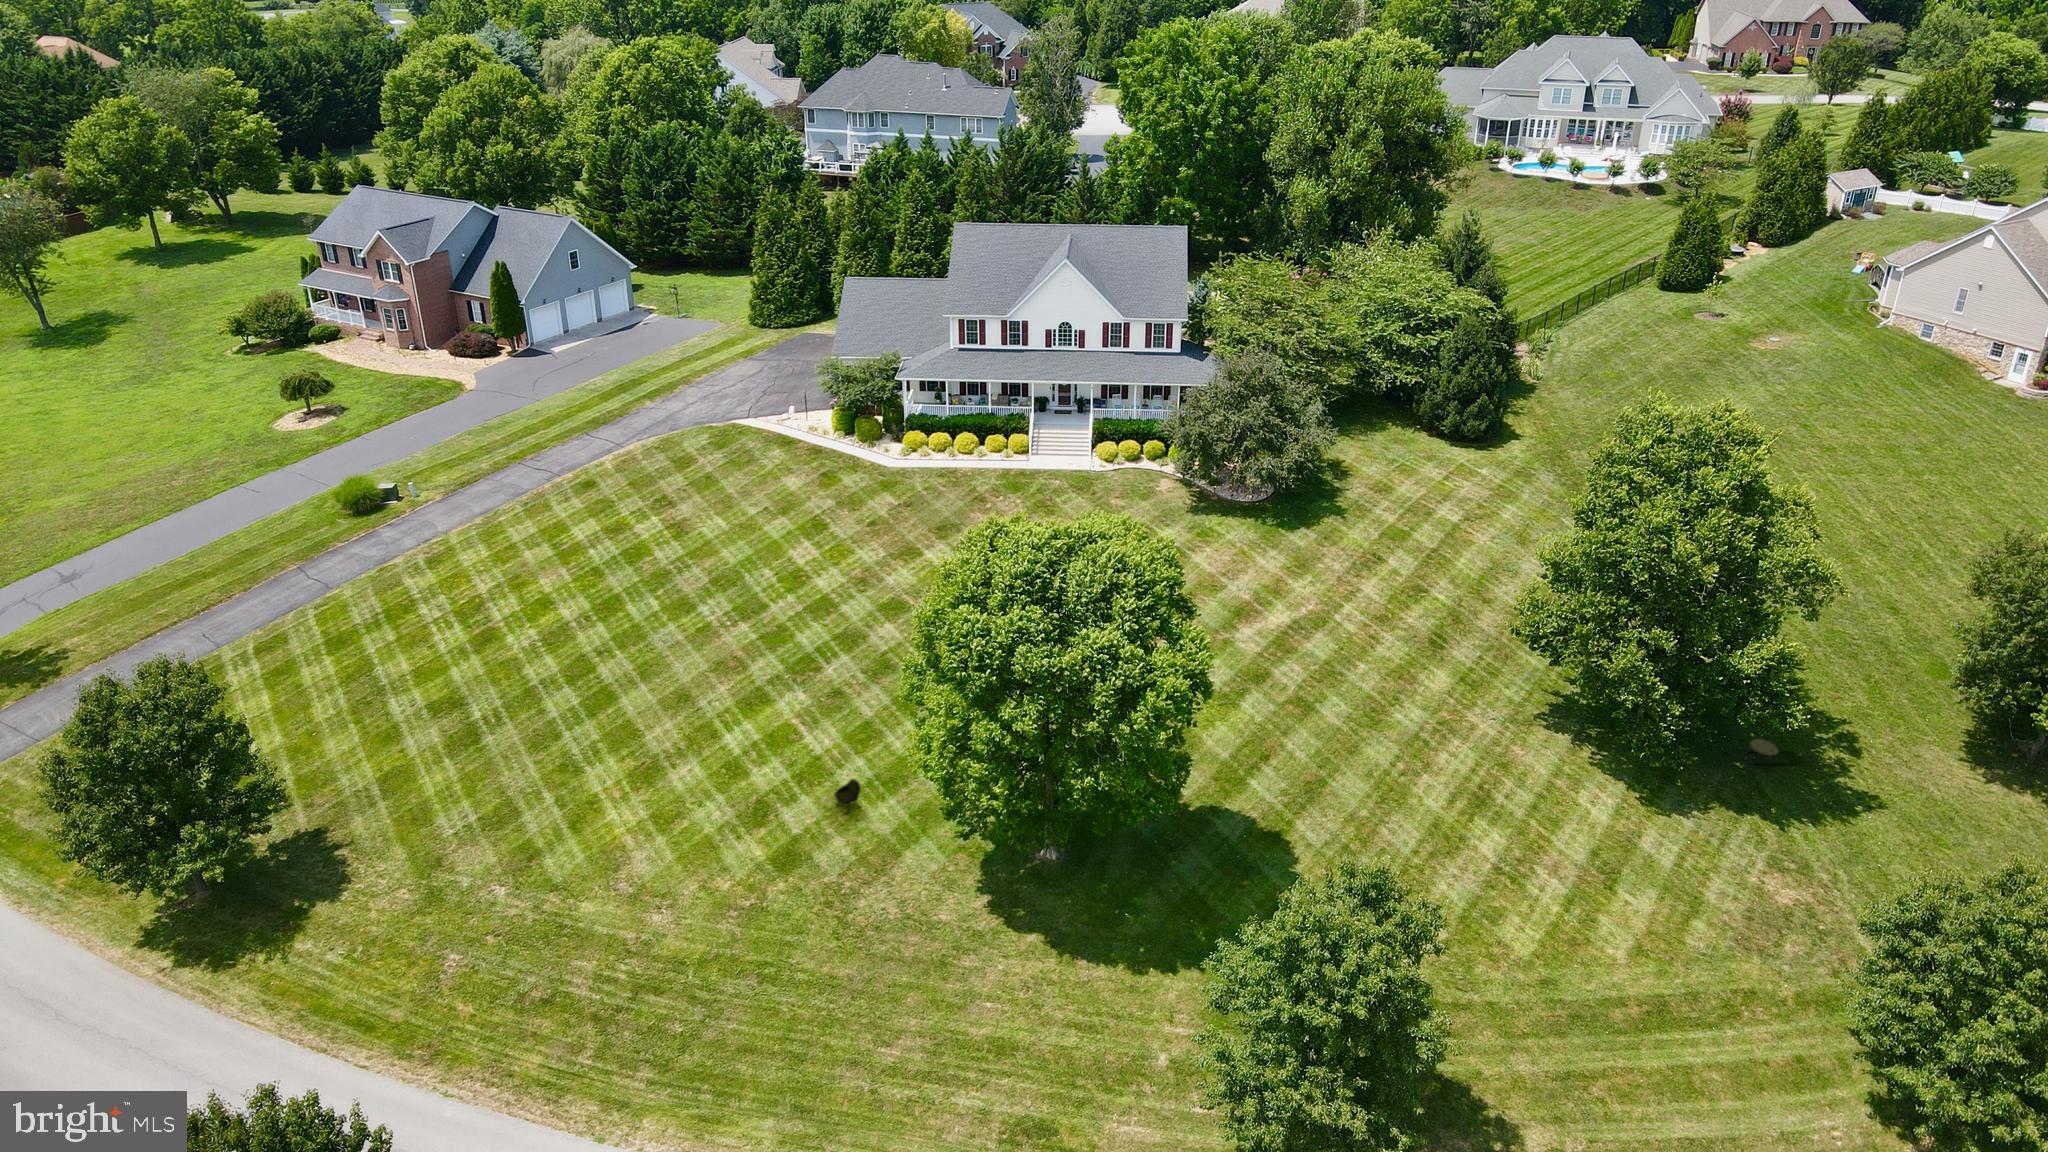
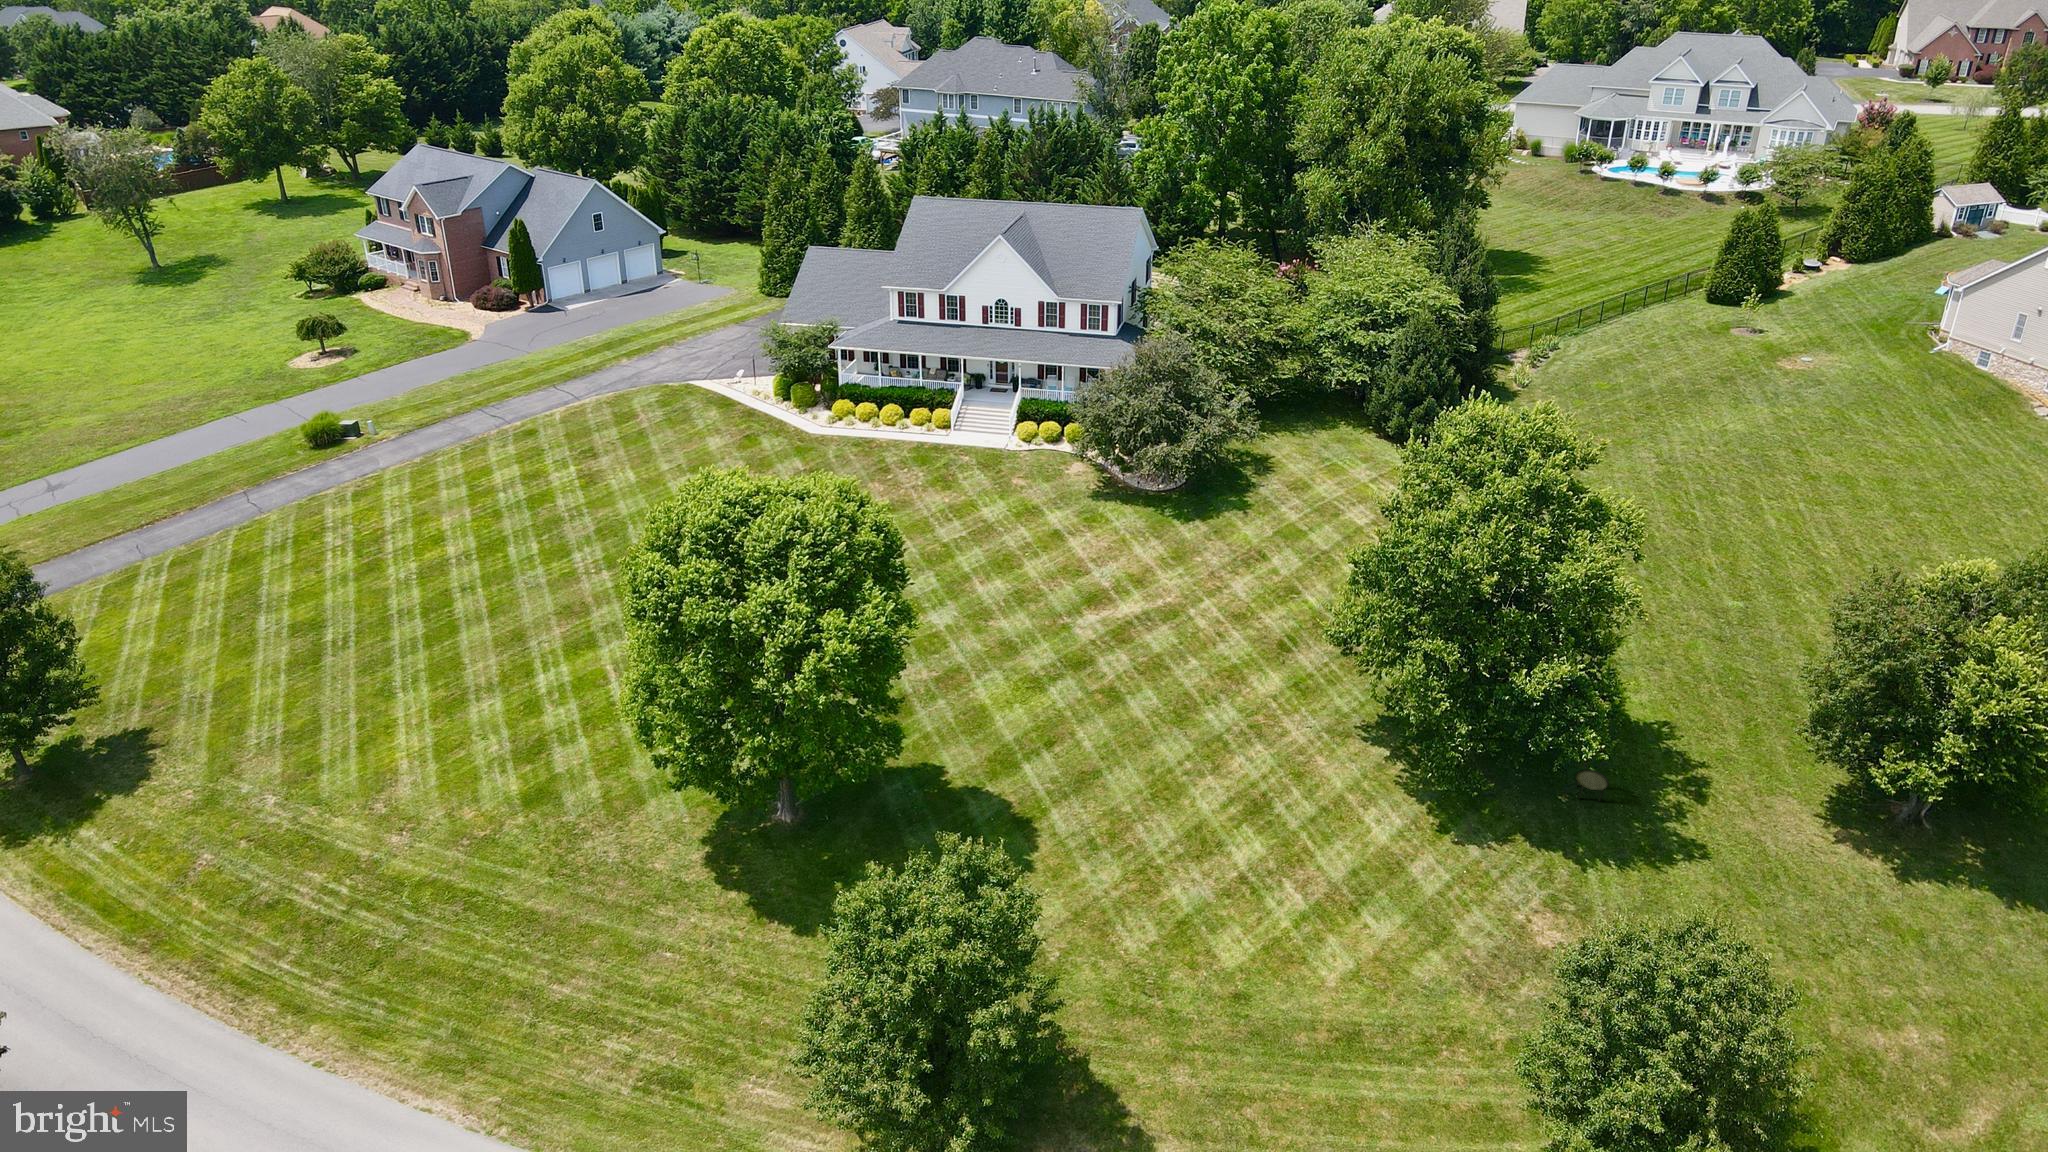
lounge chair: present [834,779,861,806] -> none [607,727,635,761]

